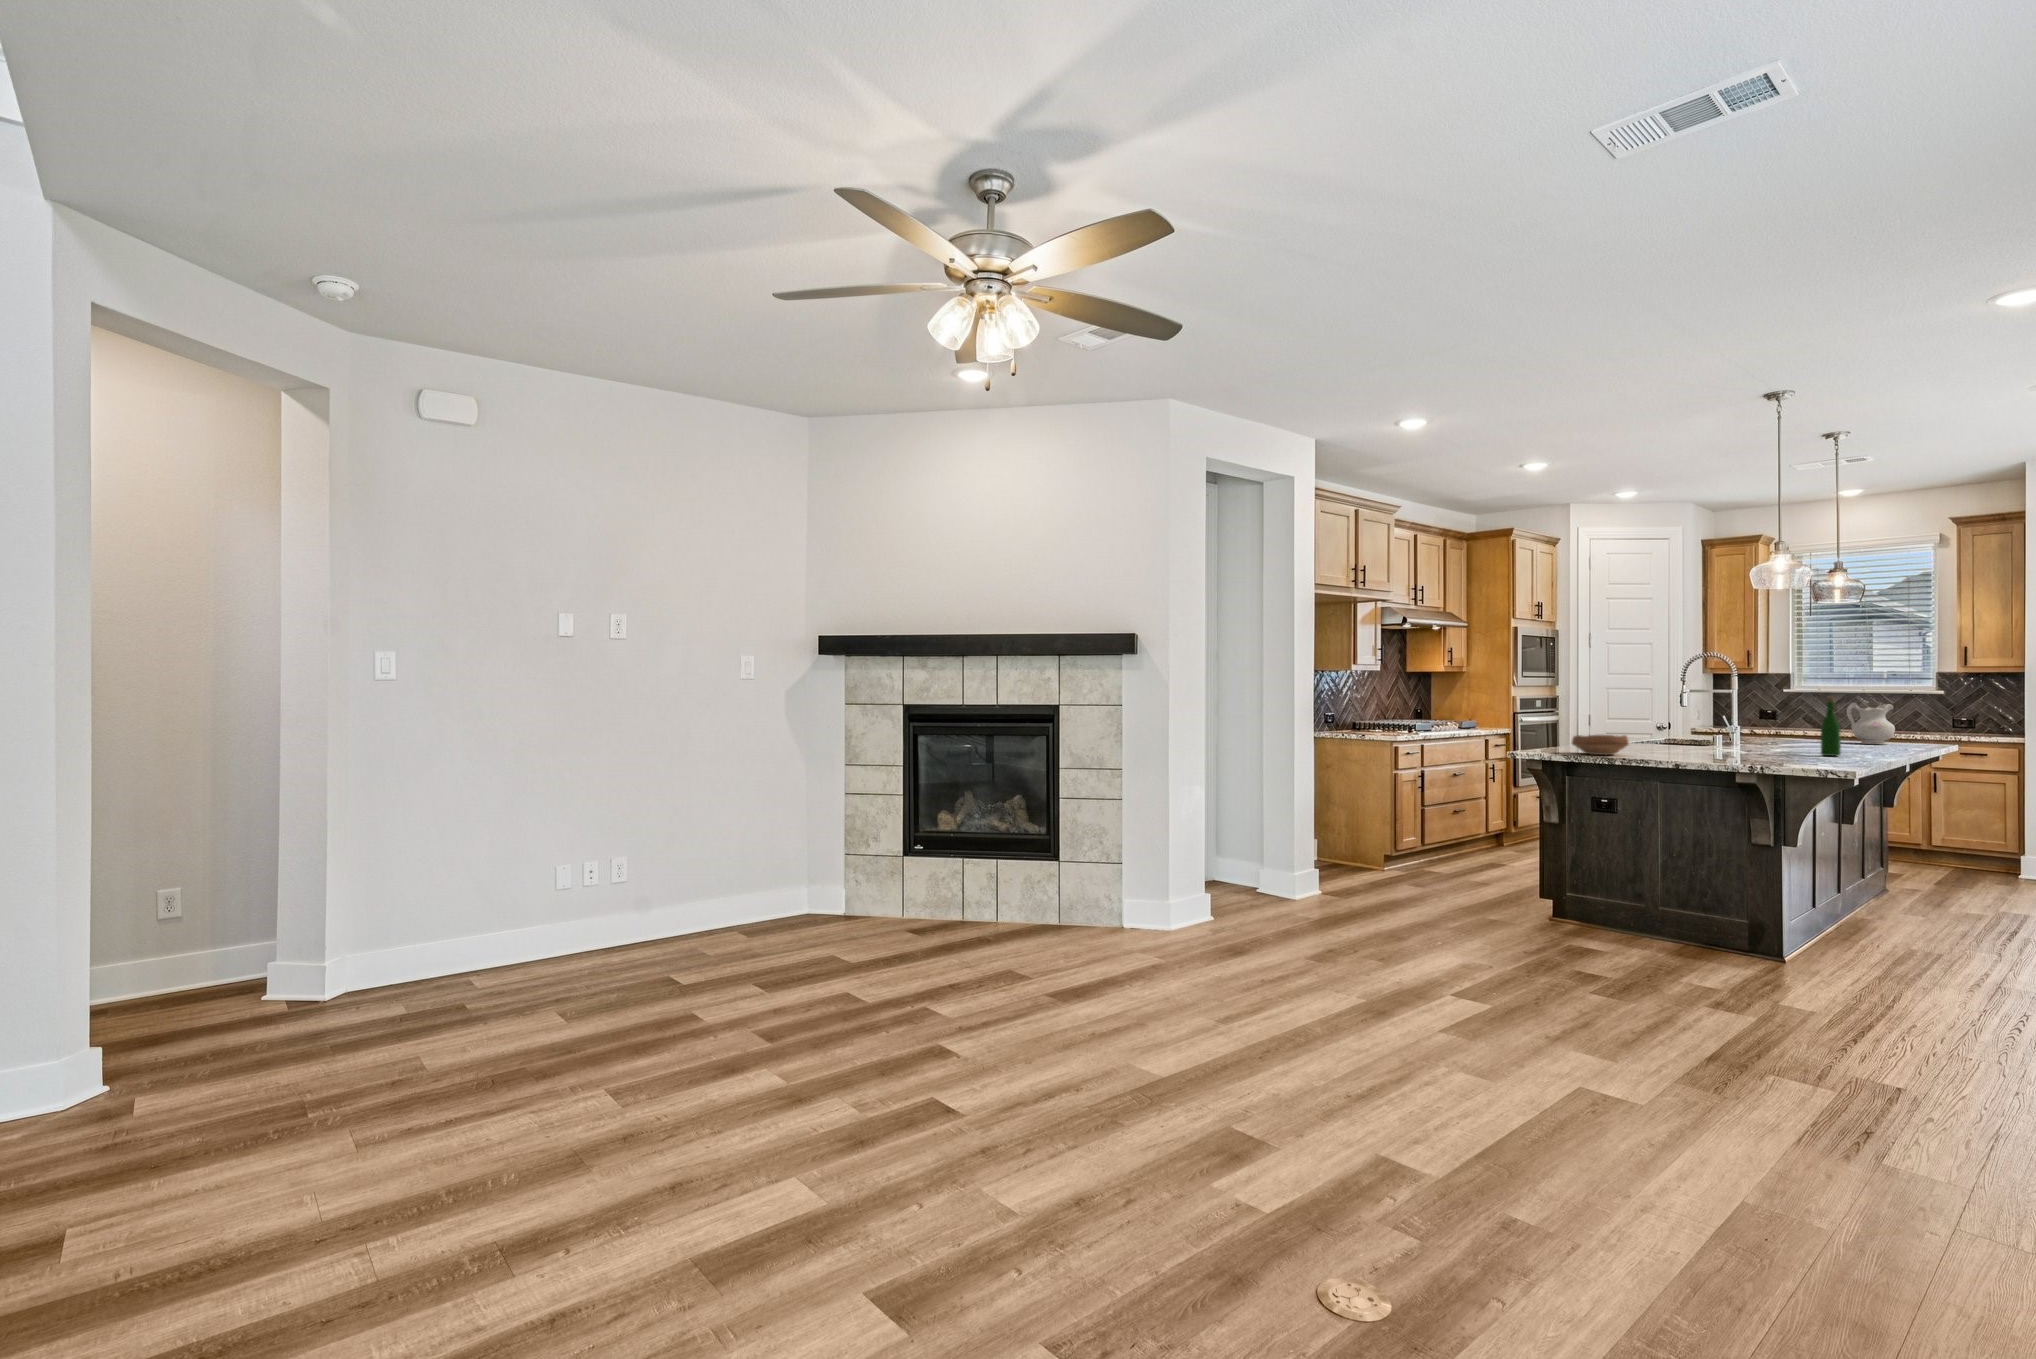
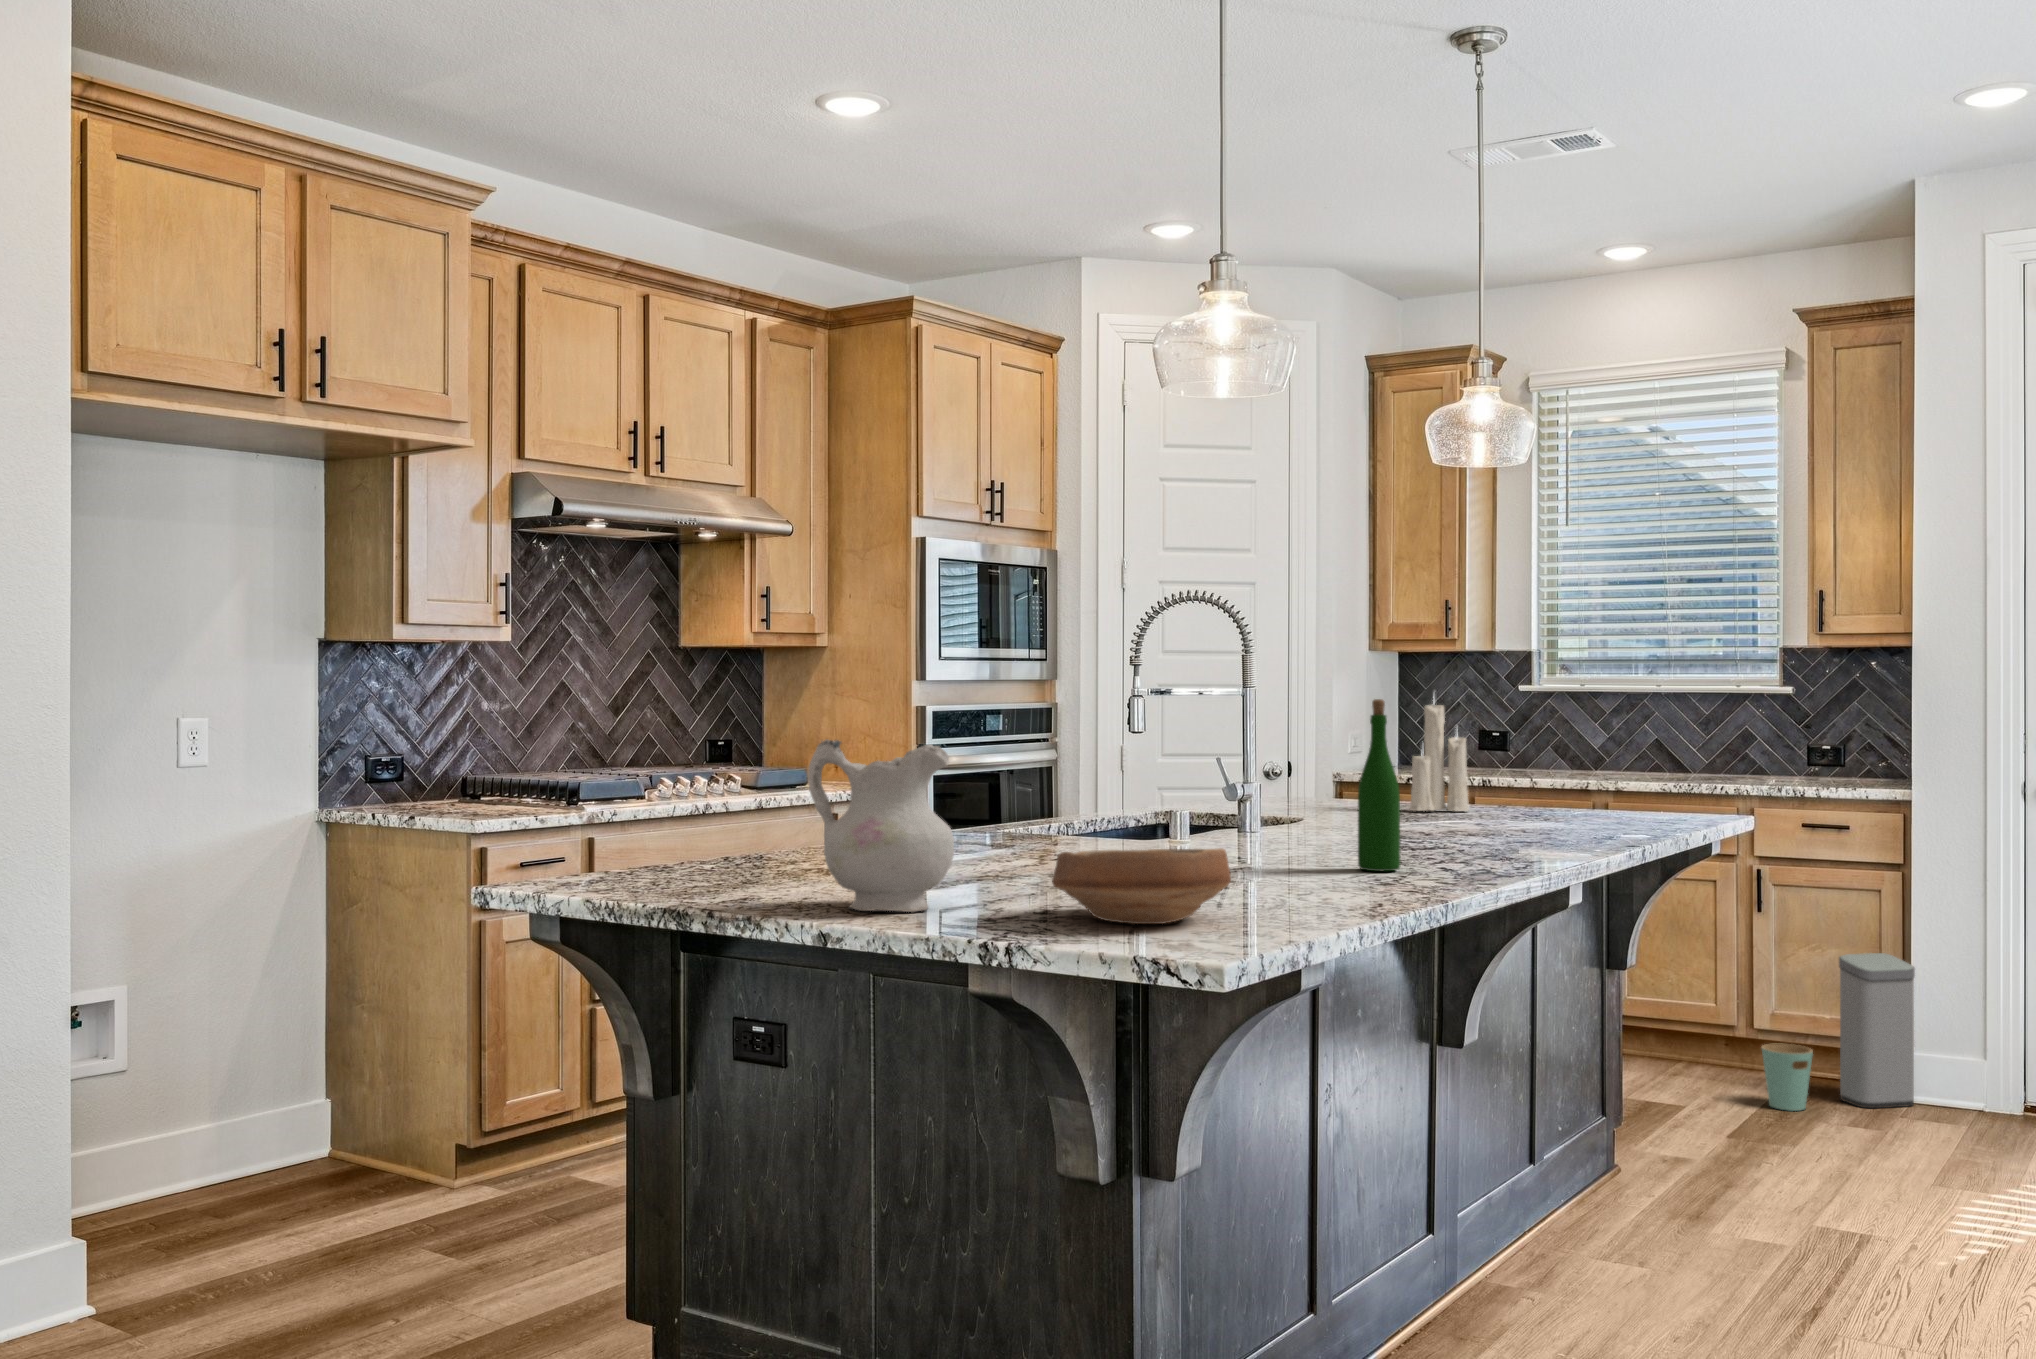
candle: none [1784,690,1813,741] -> present [1410,700,1469,811]
ceramic pitcher: present [1847,703,1895,745] -> present [808,739,954,912]
bowl: present [1572,735,1629,755] -> present [1052,848,1231,924]
trash can: none [1943,811,2028,880] -> present [1762,953,1915,1111]

